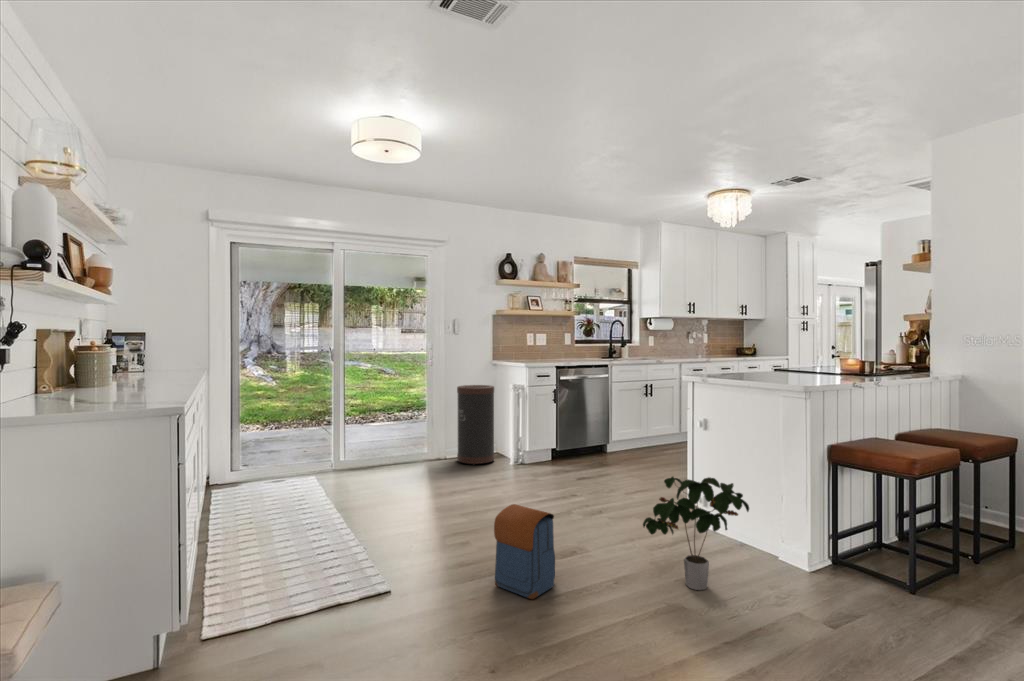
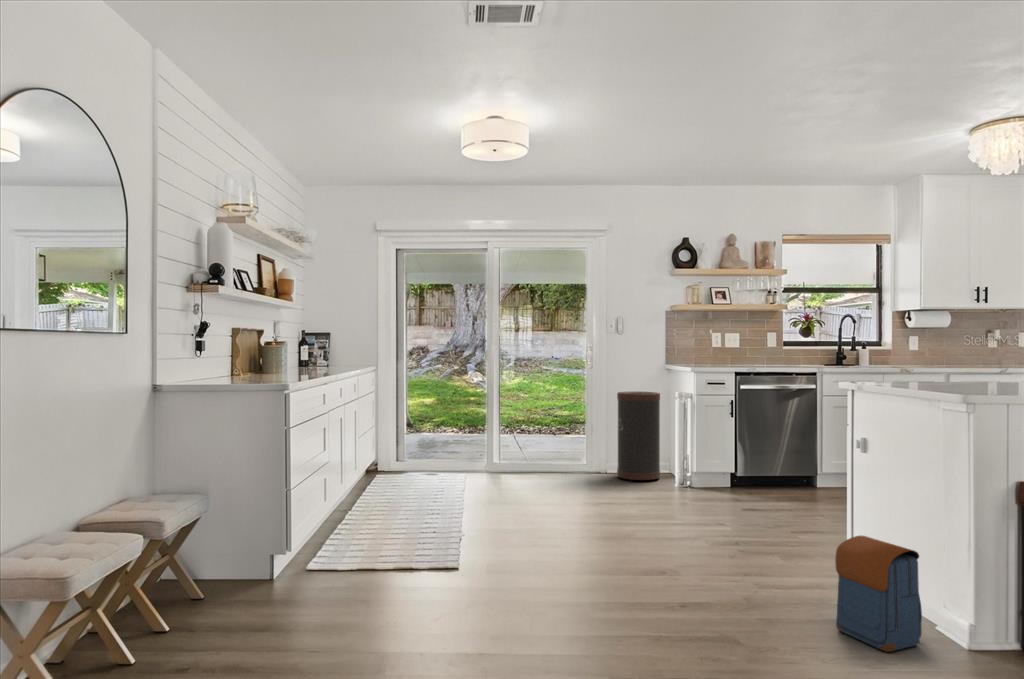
potted plant: present [643,476,749,590] -> none [679,481,786,605]
backpack: present [494,504,555,599] -> present [835,536,922,652]

